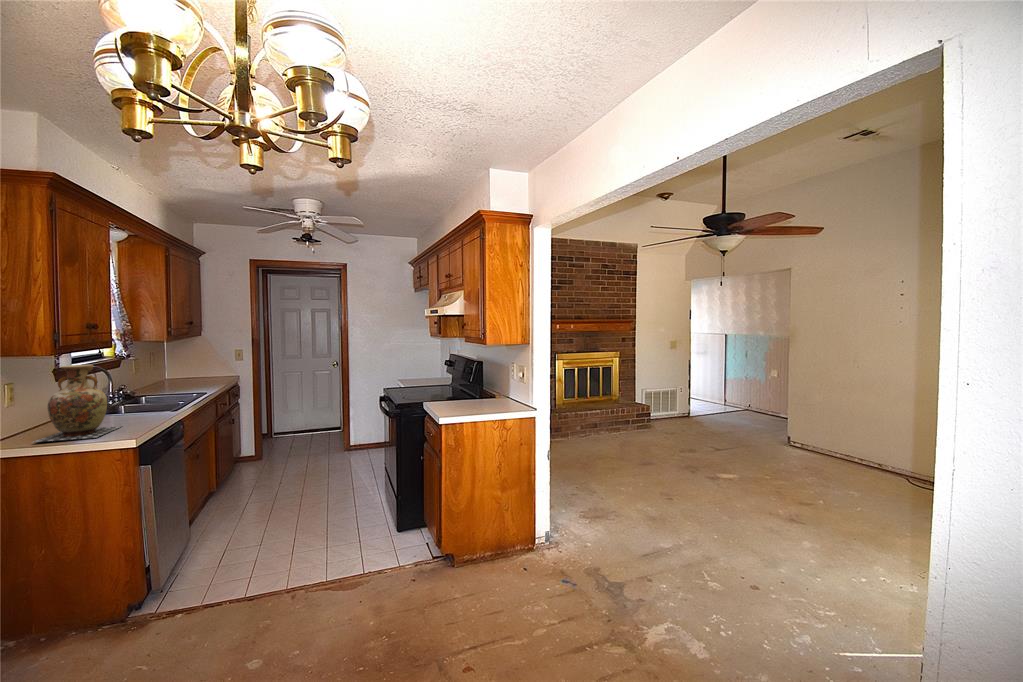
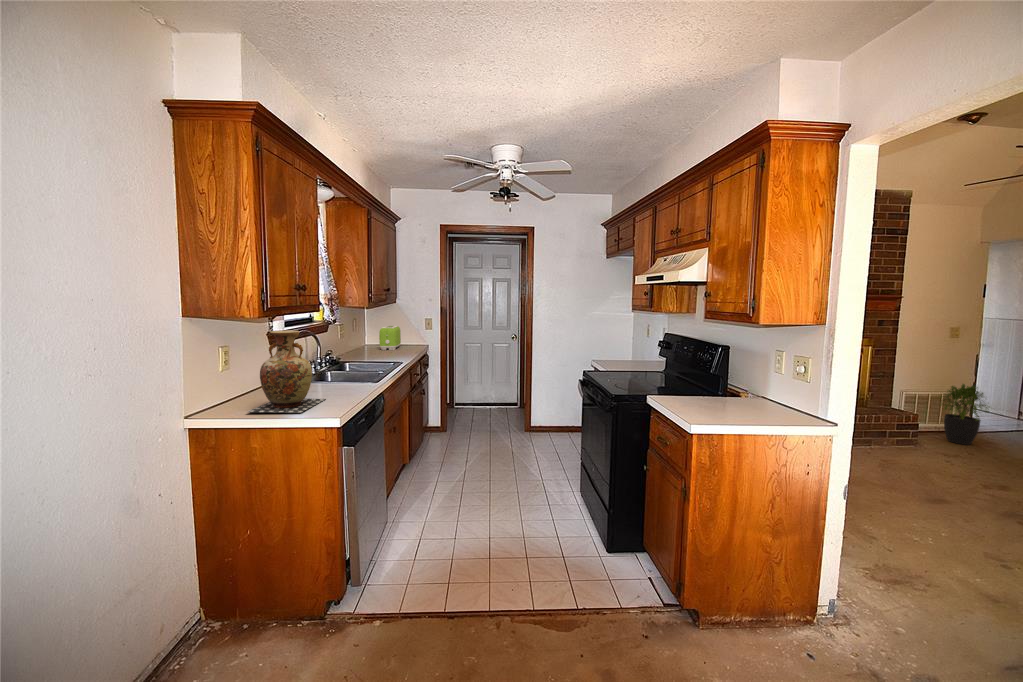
toaster: none [183,359,209,383] -> present [379,326,401,350]
potted plant: none [663,380,694,424] -> present [940,384,988,445]

